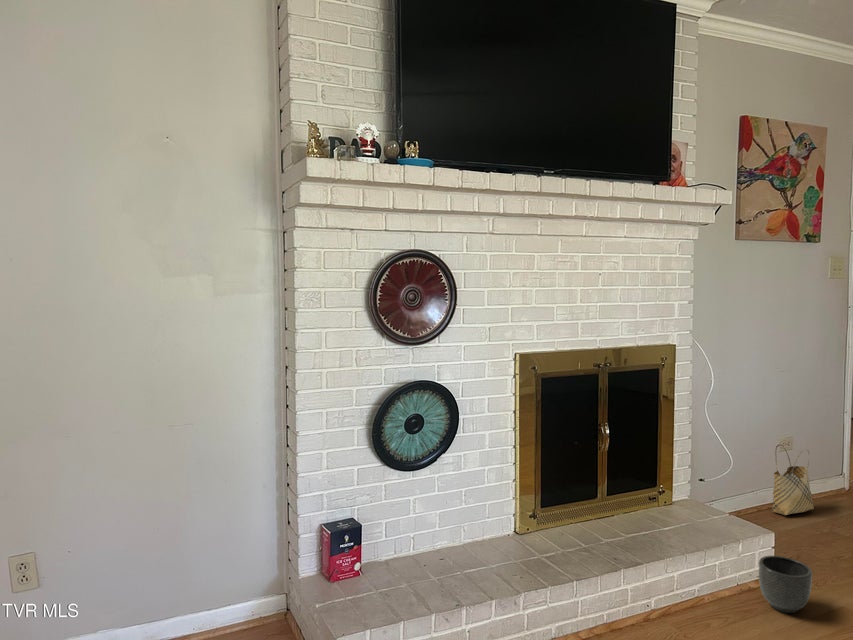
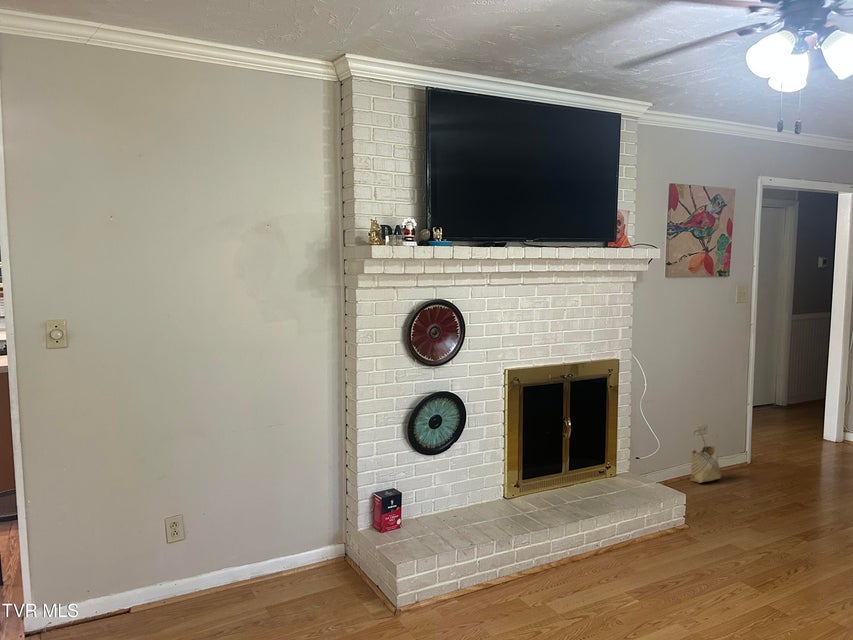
planter: present [759,556,812,613] -> none [673,510,707,548]

